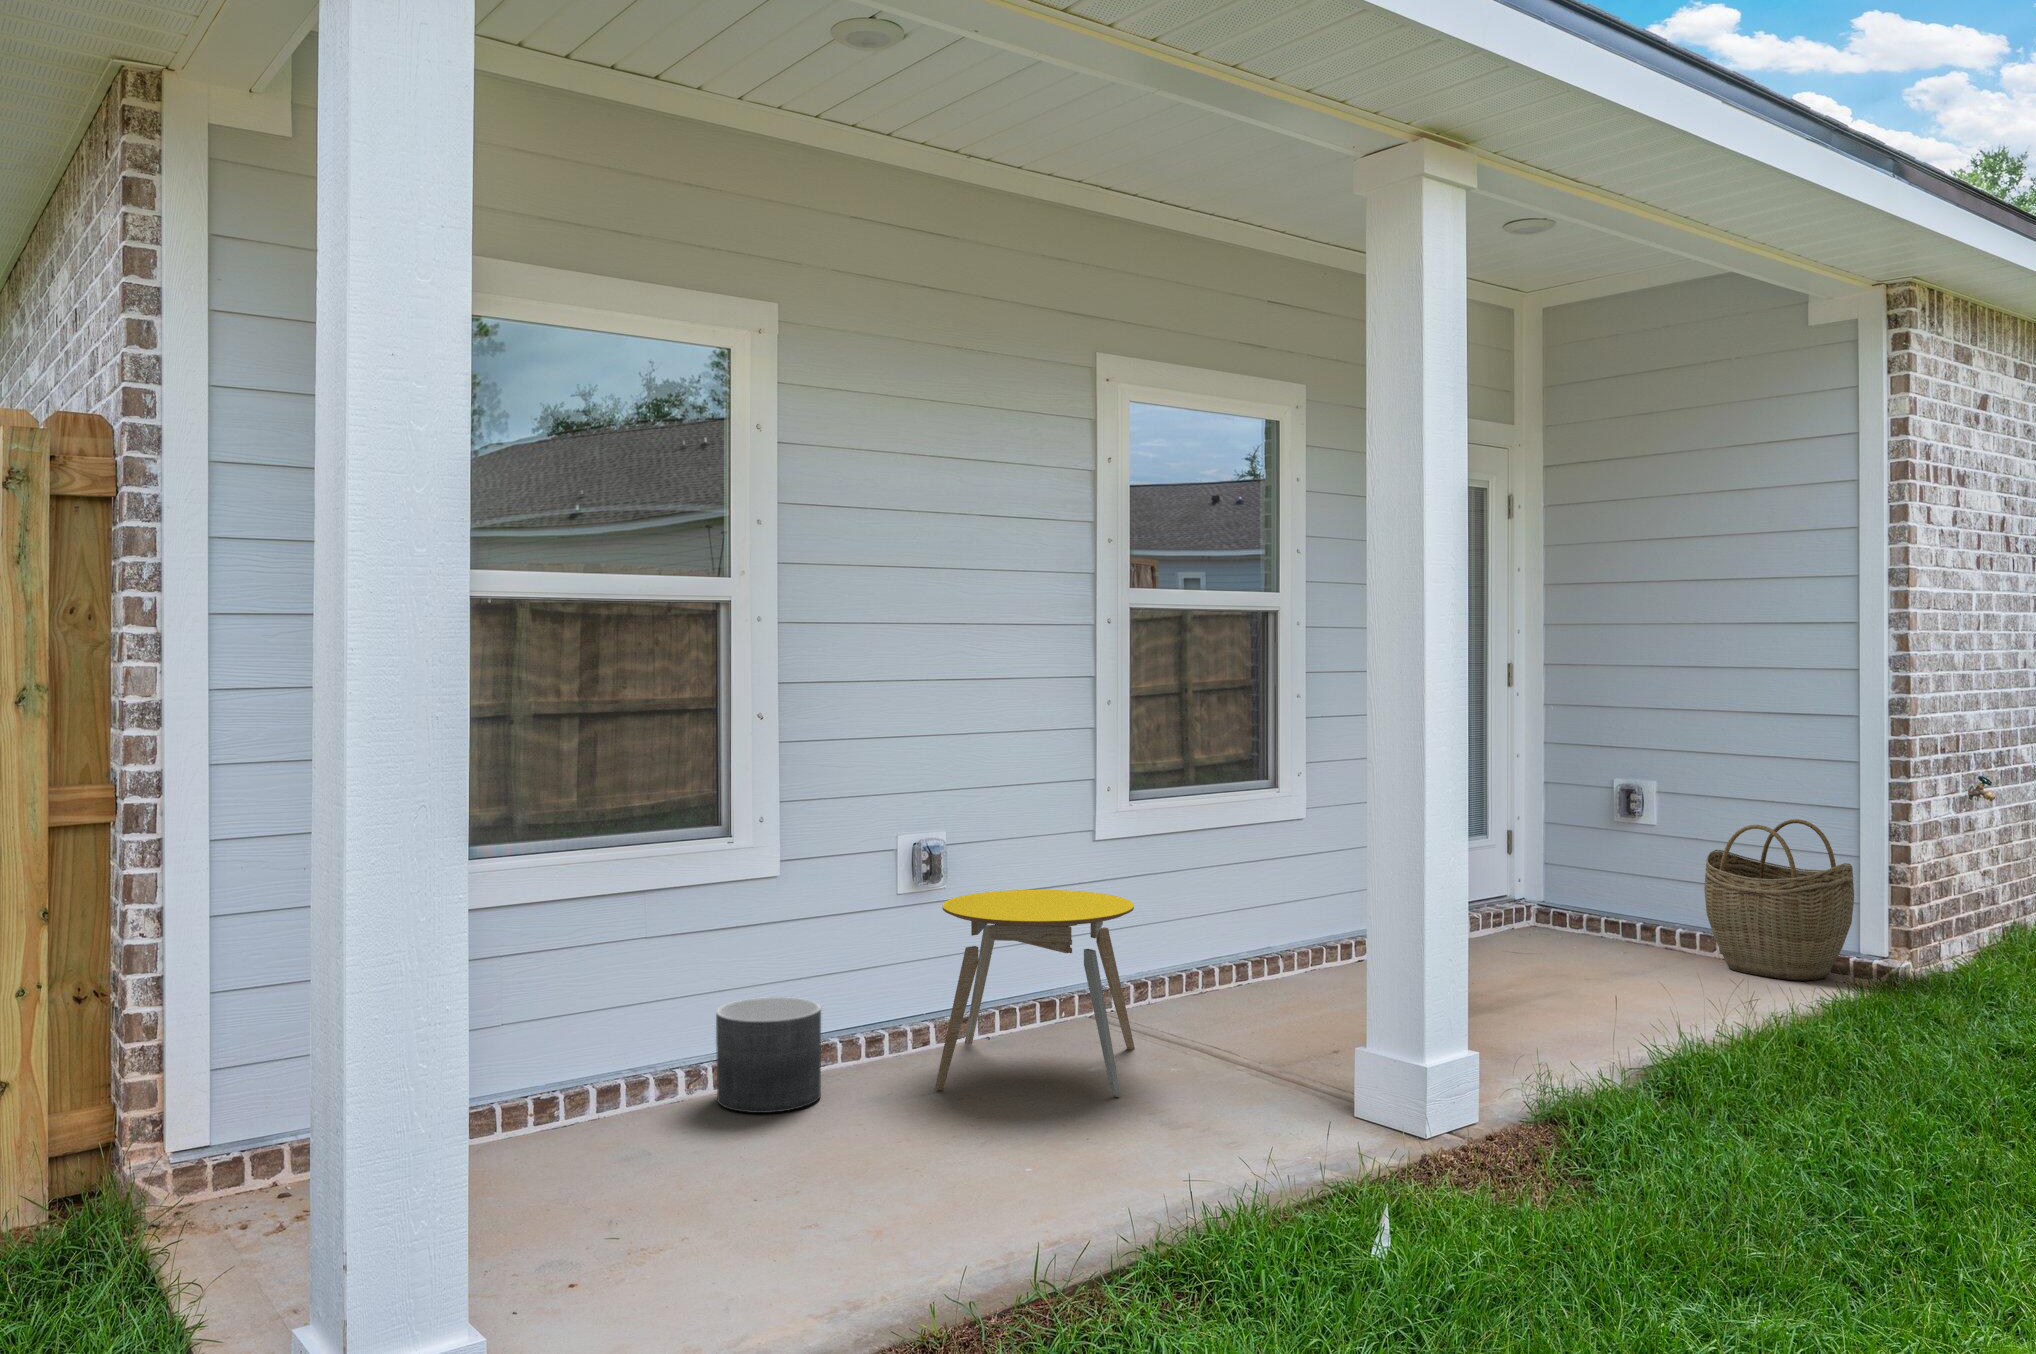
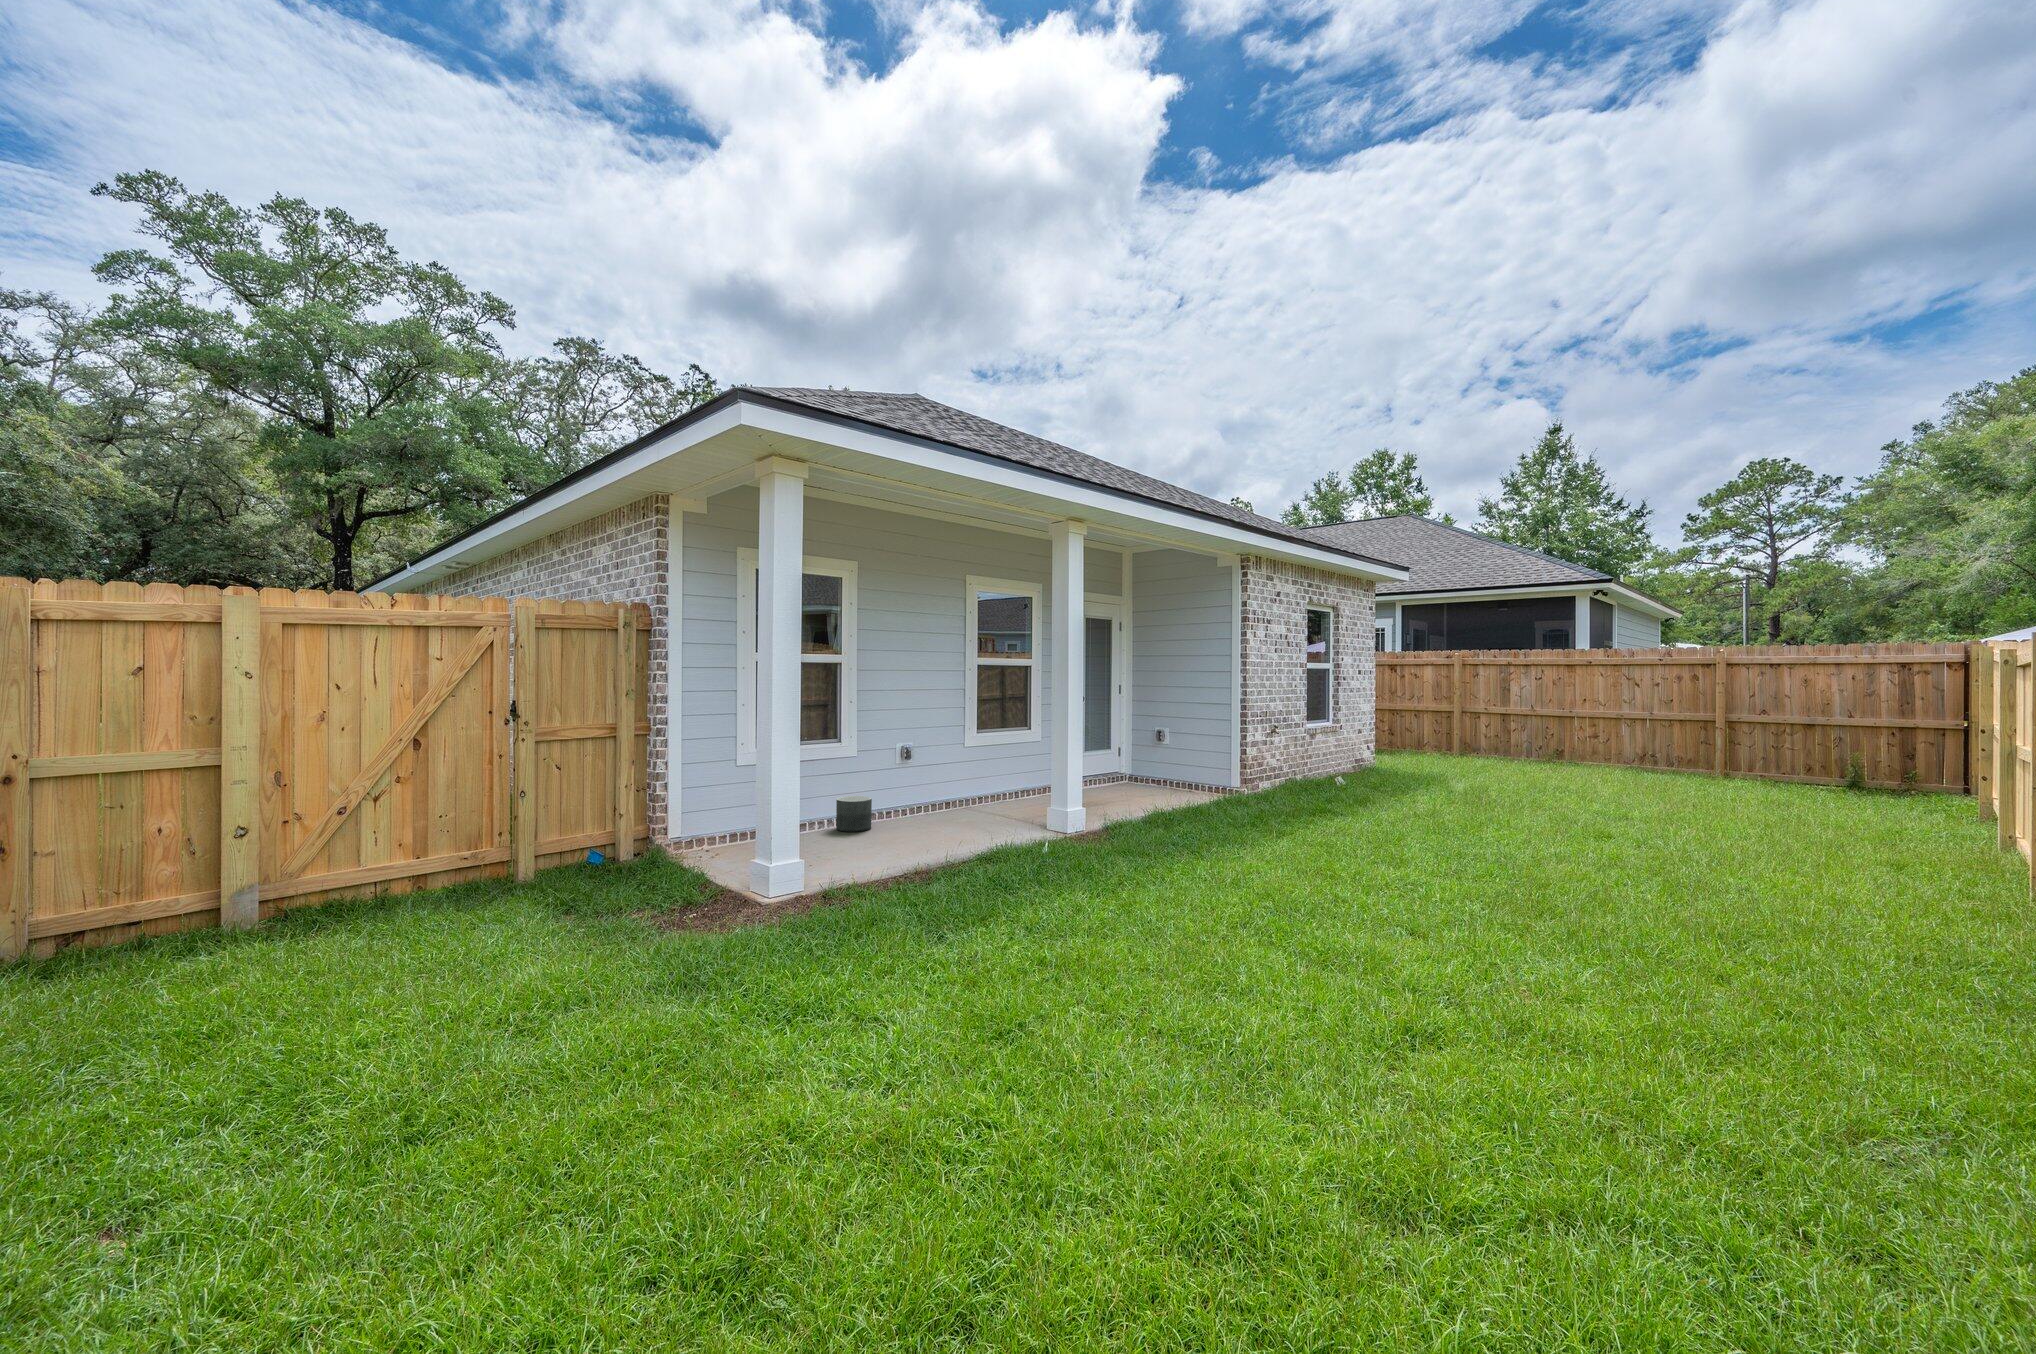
woven basket: present [1704,819,1854,981] -> none [1180,740,1228,796]
stool: present [935,890,1135,1097] -> none [909,762,977,827]

